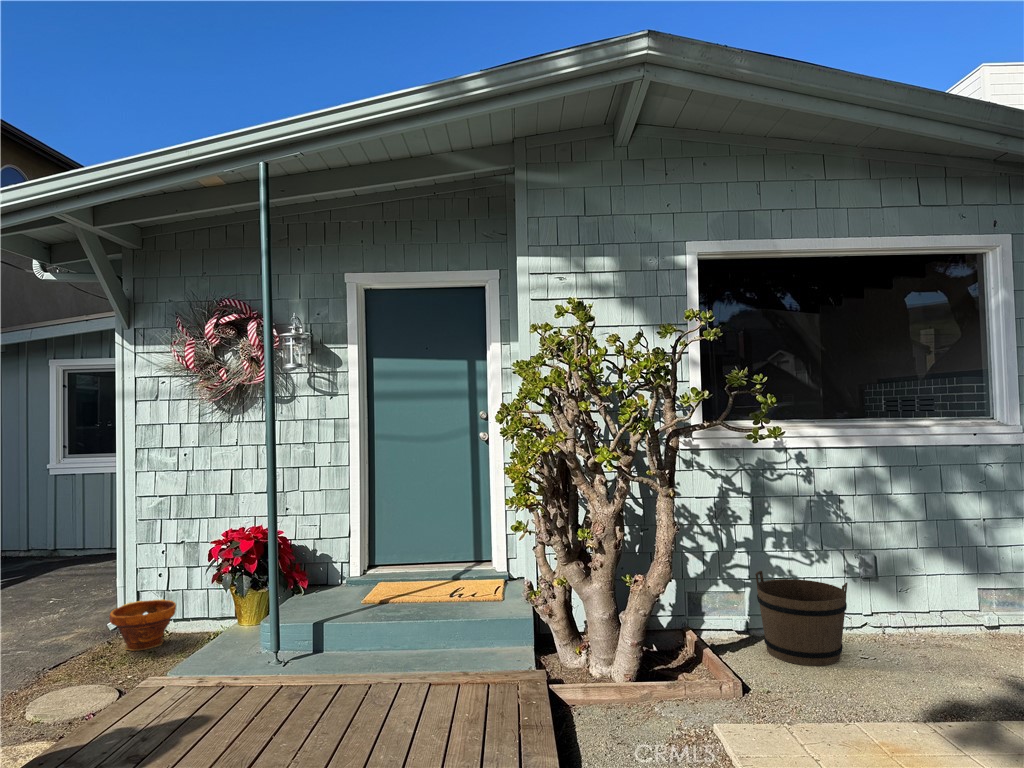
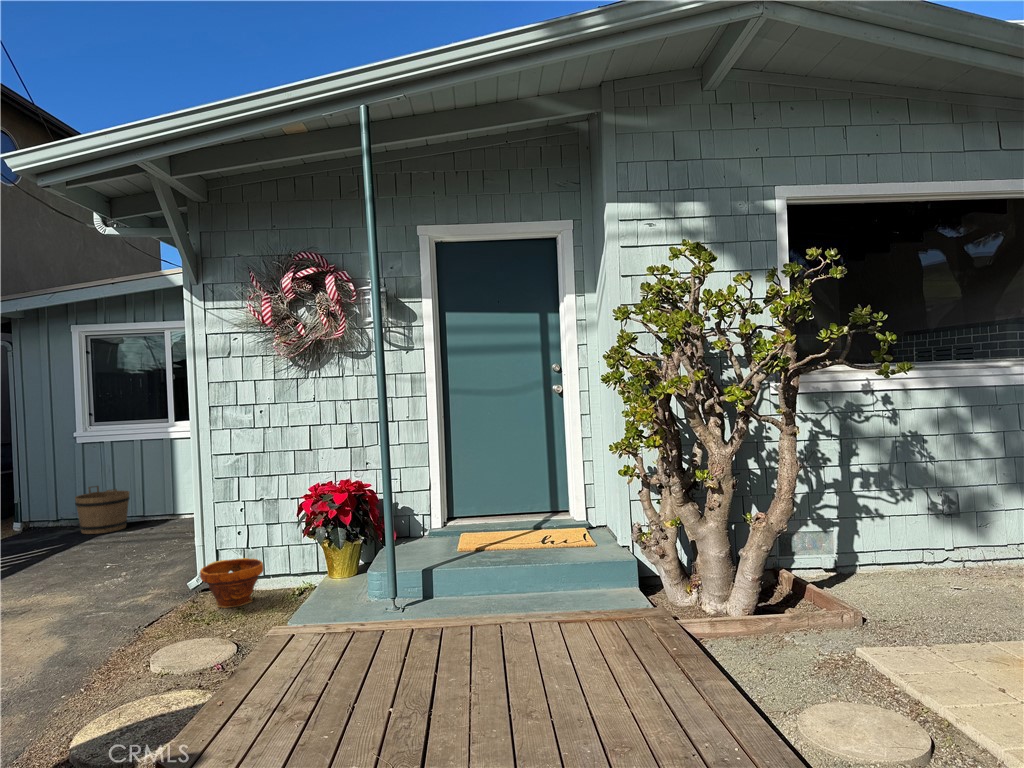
bucket: present [755,571,847,666] -> present [75,486,130,534]

